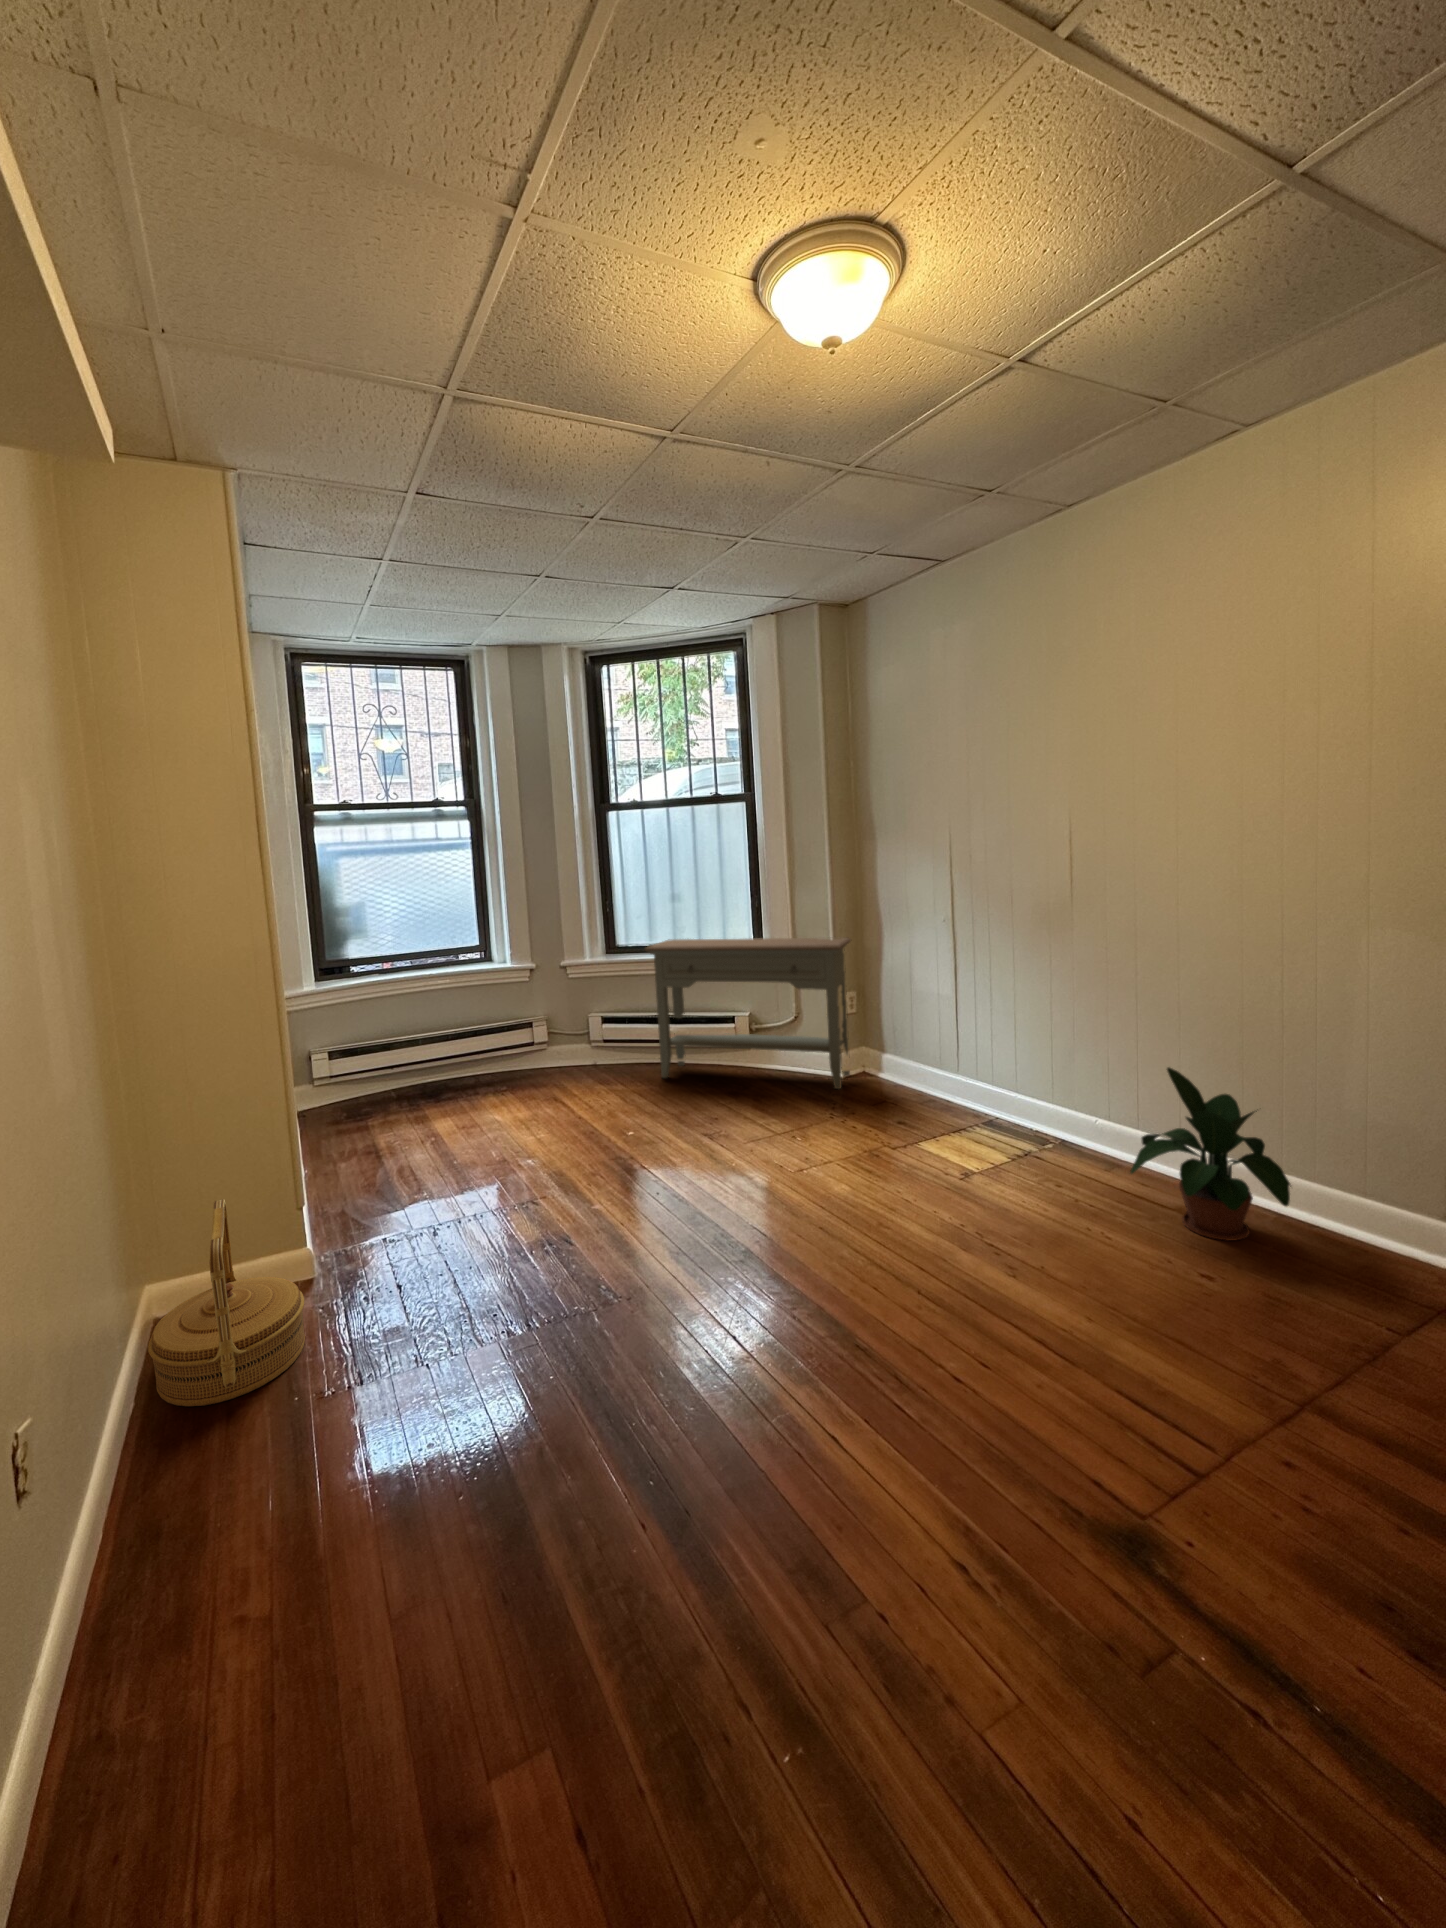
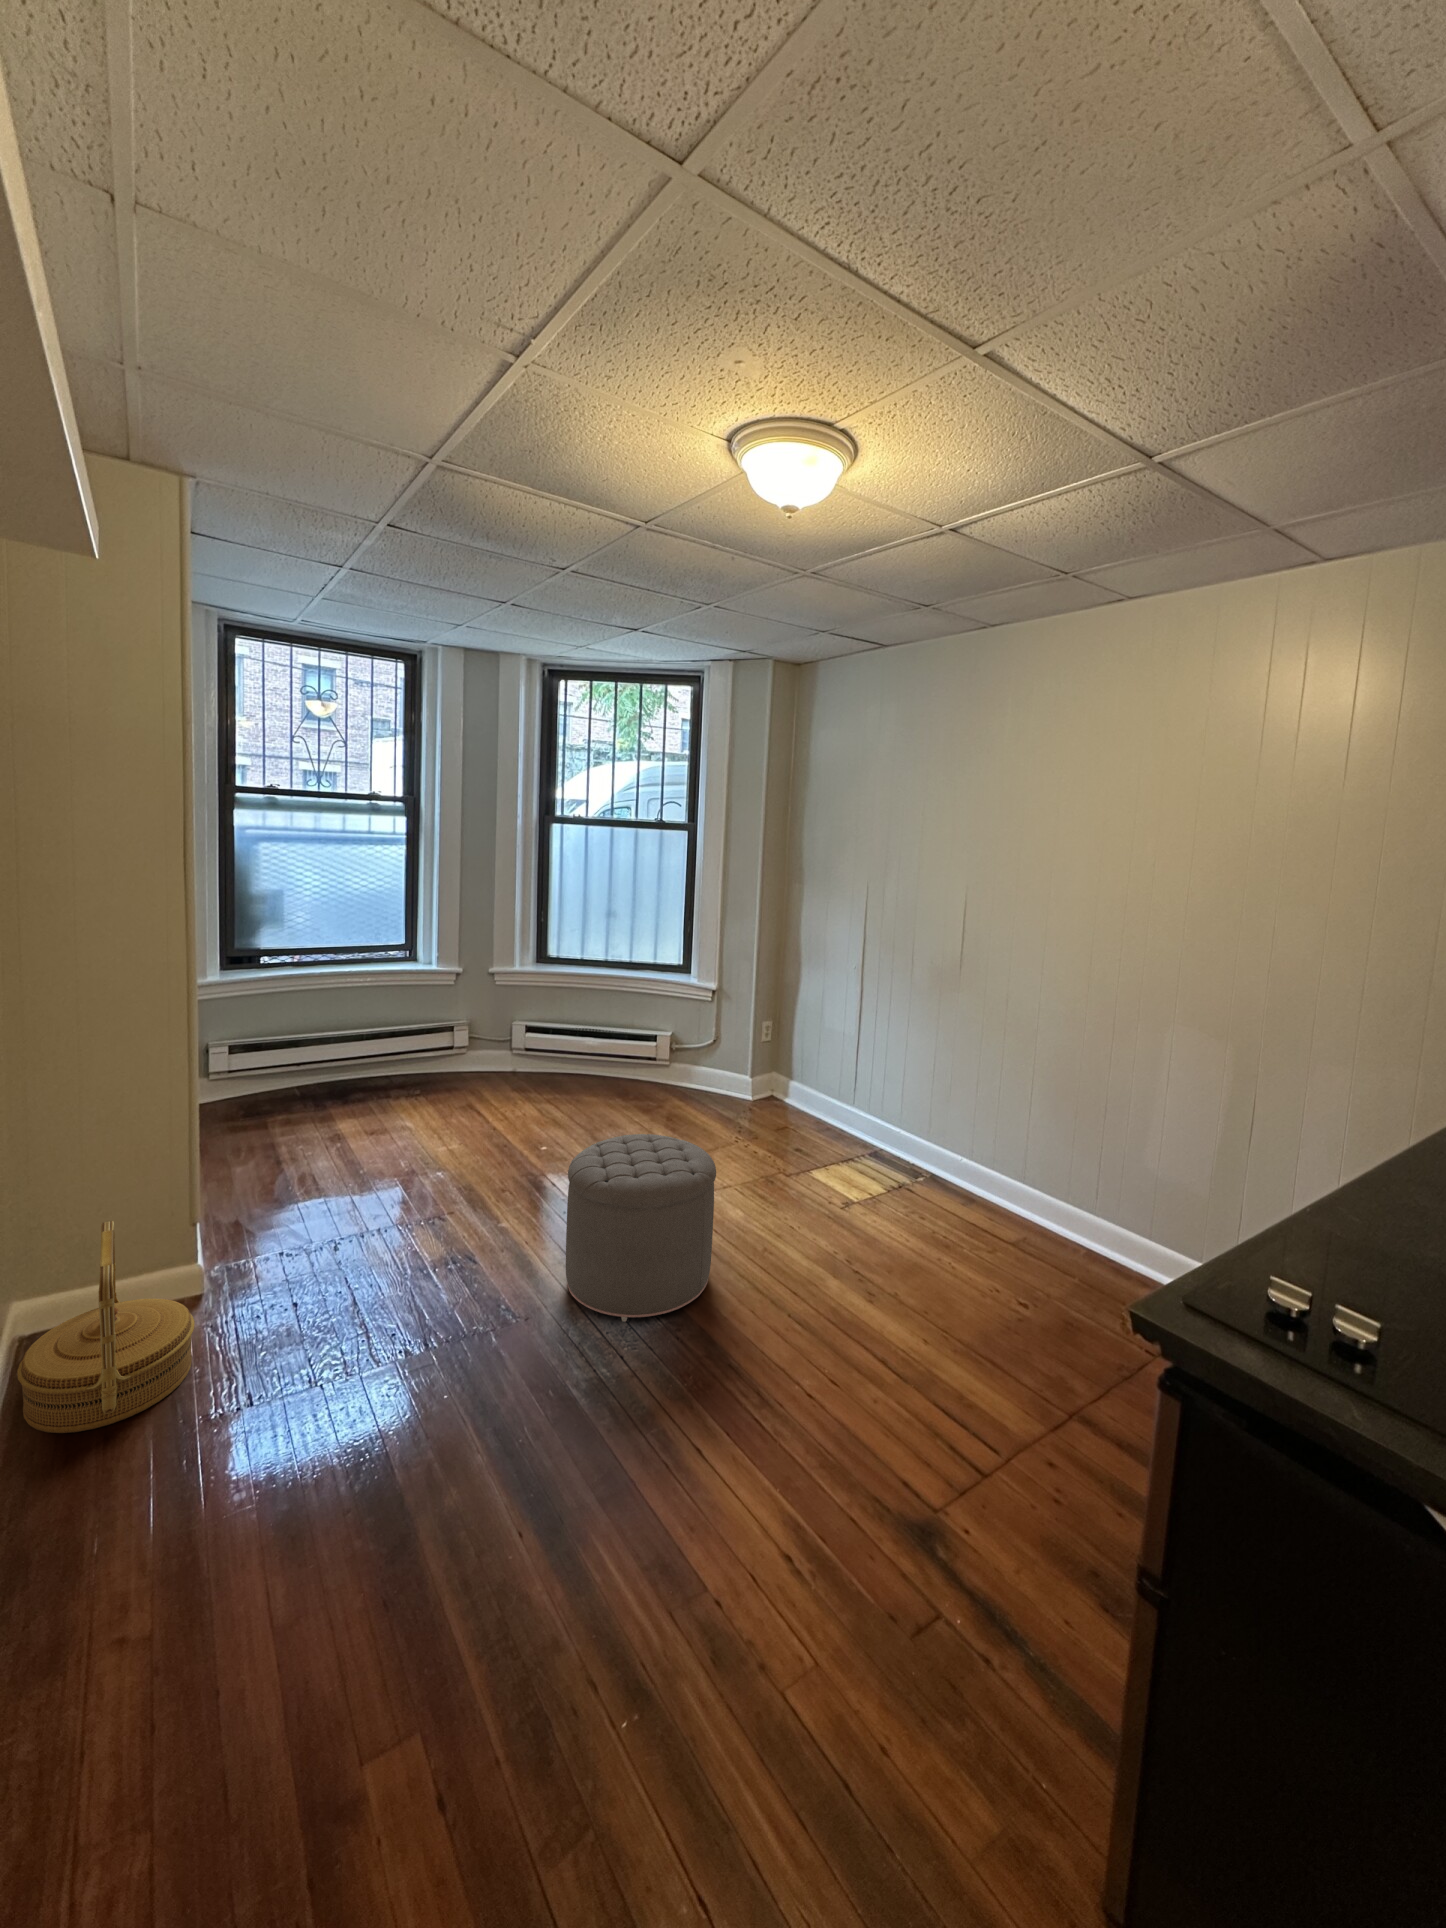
console table: present [645,938,851,1089] -> none [575,955,774,1113]
potted plant: present [1130,1067,1291,1241] -> none [977,1124,1097,1272]
ottoman: none [657,1100,820,1300] -> present [566,1134,716,1322]

